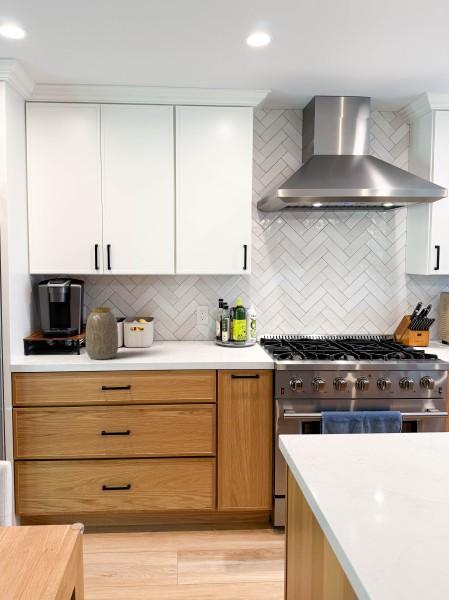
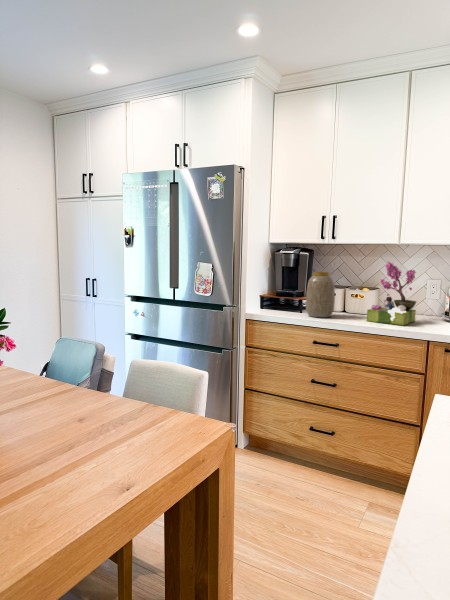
flower arrangement: none [154,292,198,358] -> present [367,262,416,325]

